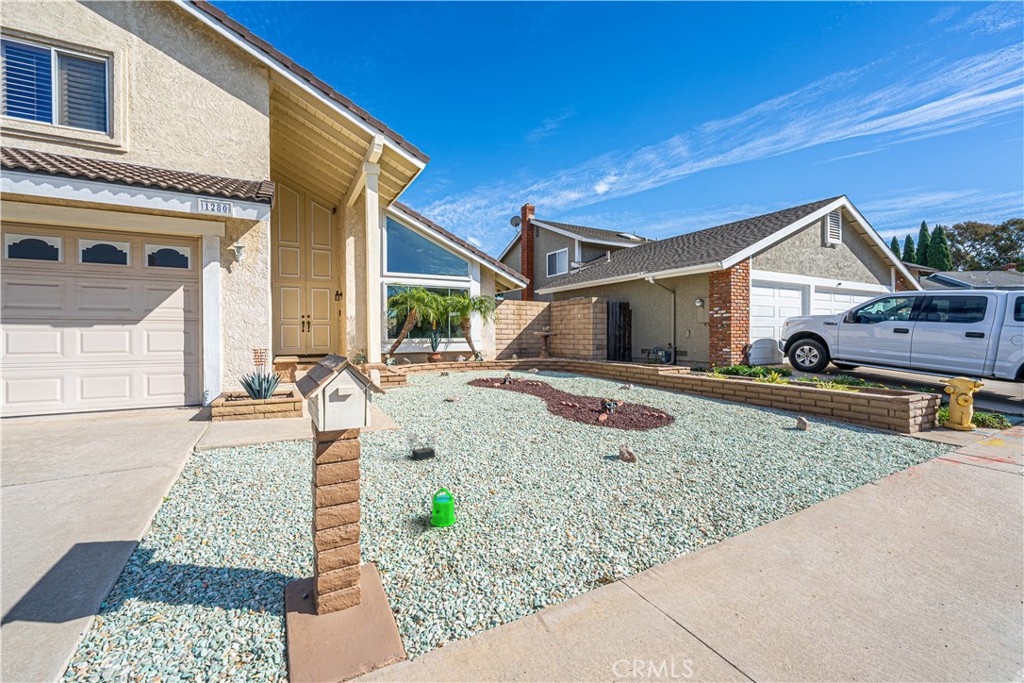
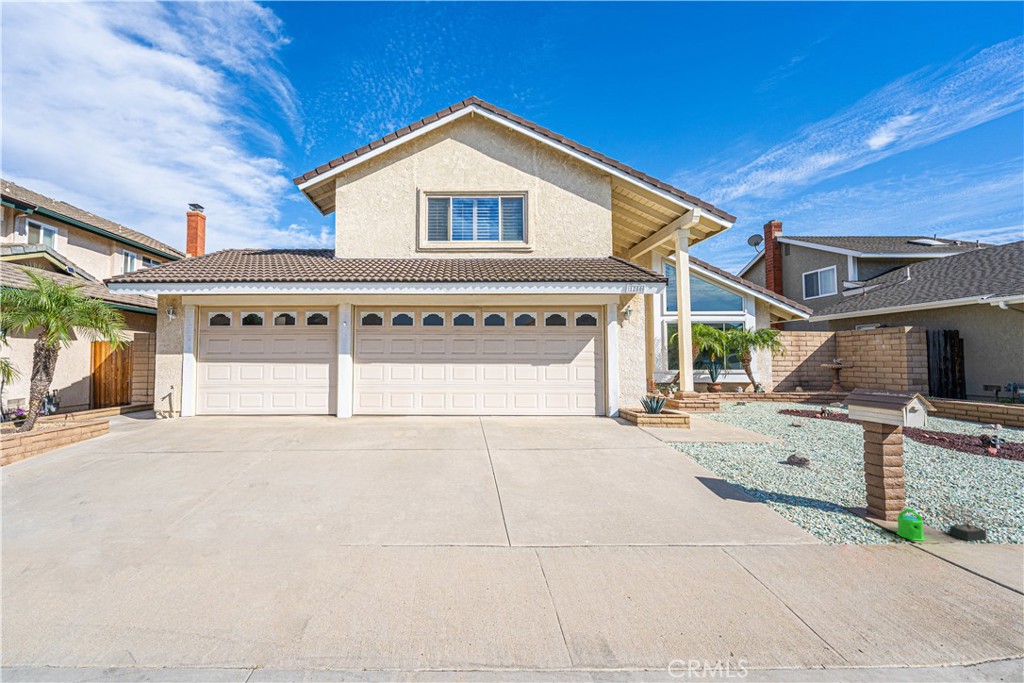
decorative plant: present [406,433,438,460] -> present [942,504,987,541]

